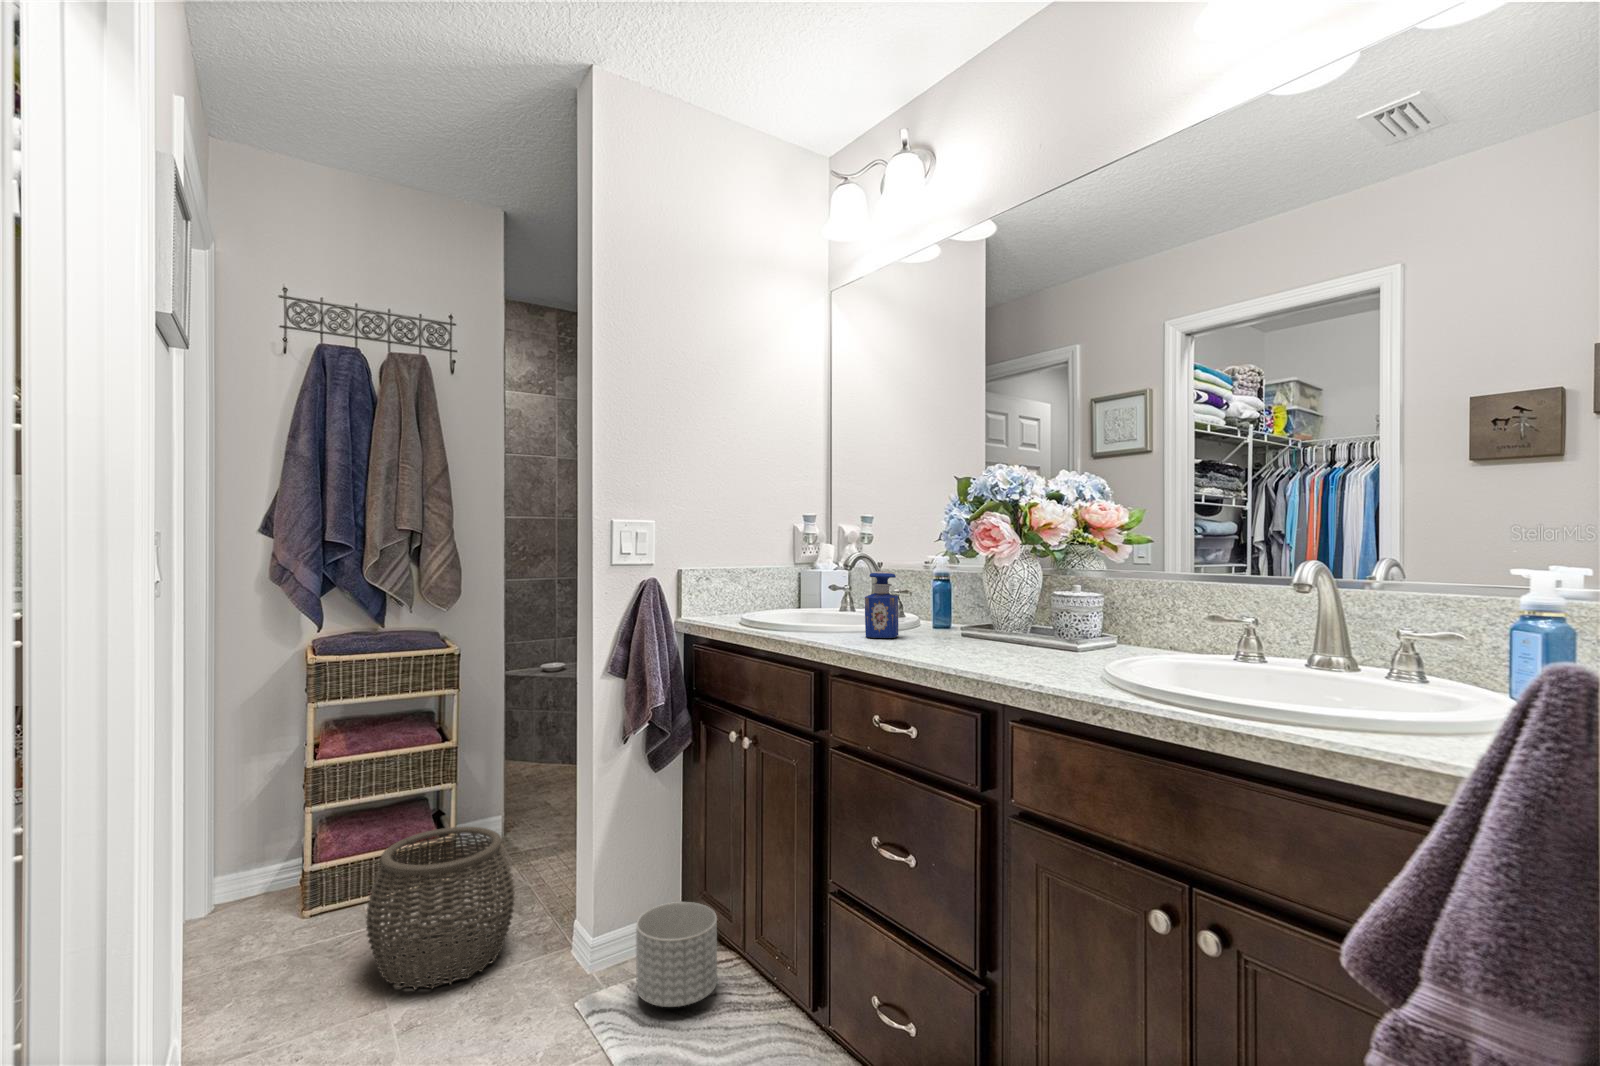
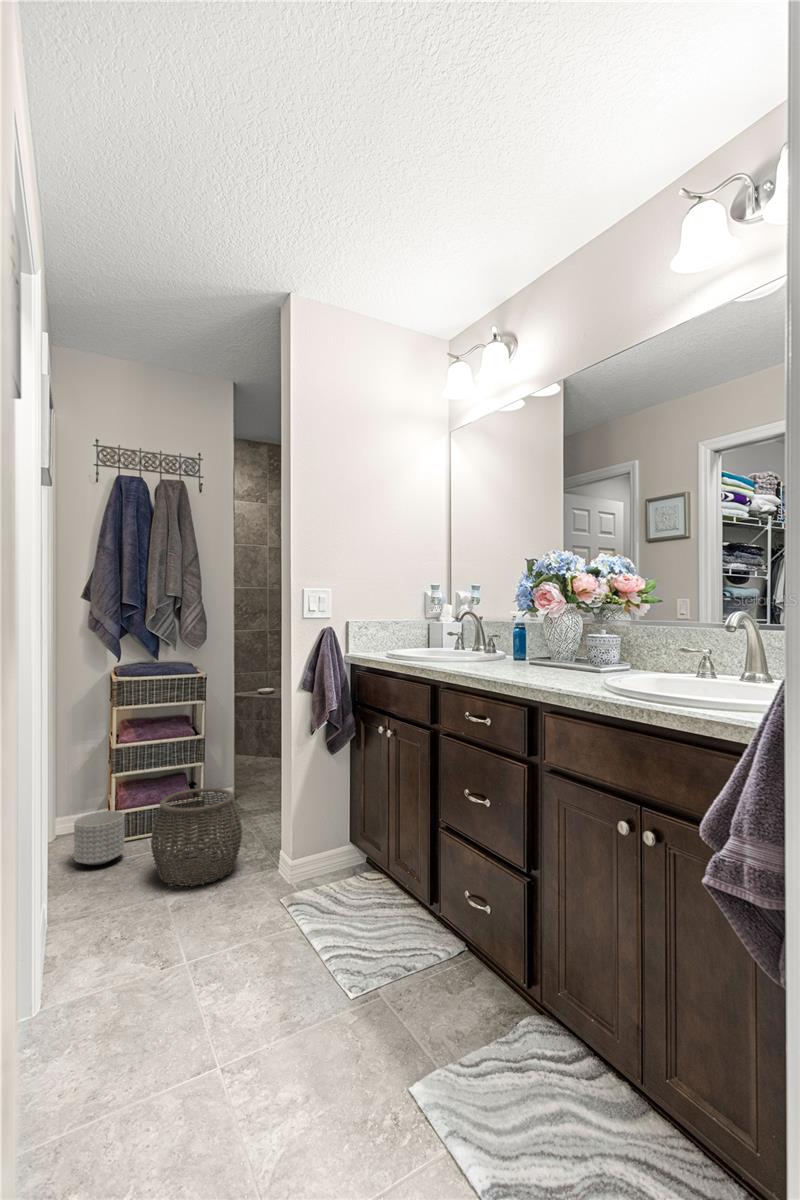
perfume bottle: present [865,571,898,638] -> none [465,621,488,665]
planter: present [636,902,717,1007] -> present [74,811,125,865]

